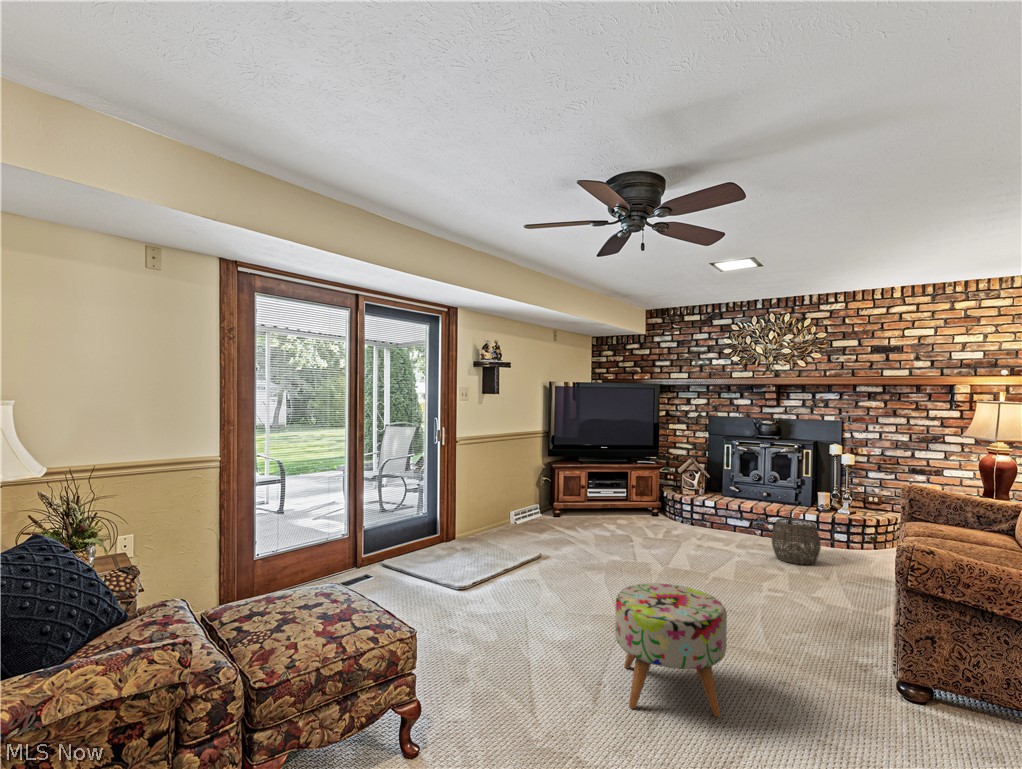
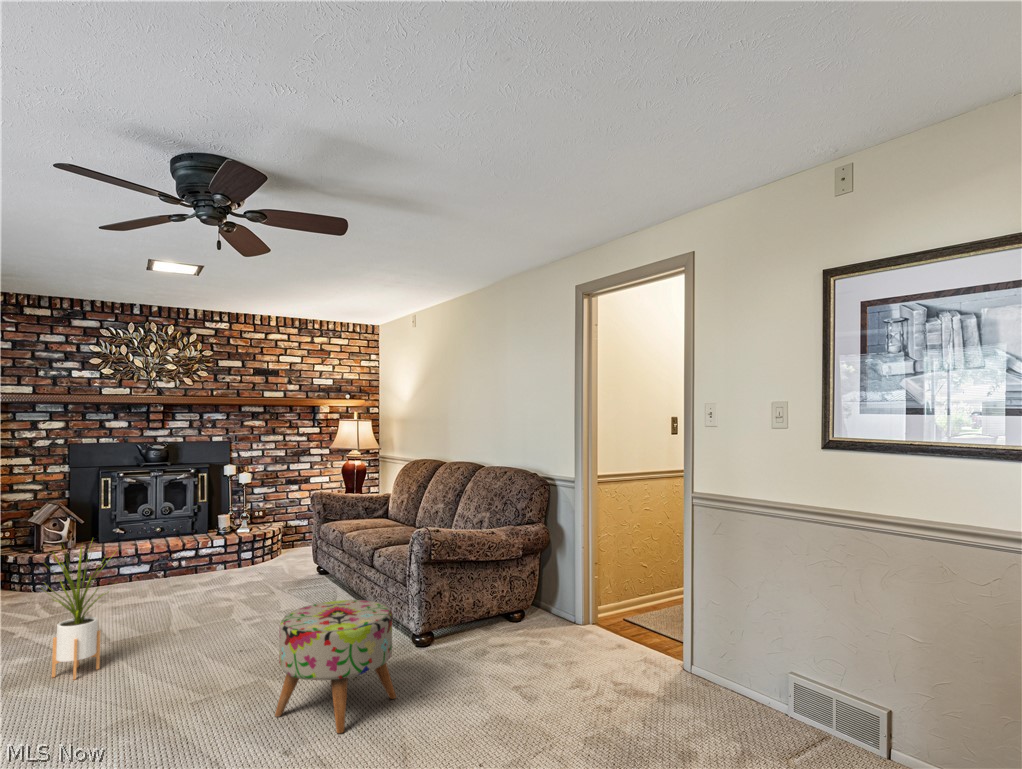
house plant: none [575,483,627,581] -> present [43,547,106,680]
woven basket: present [772,518,821,565] -> none [212,541,263,588]

